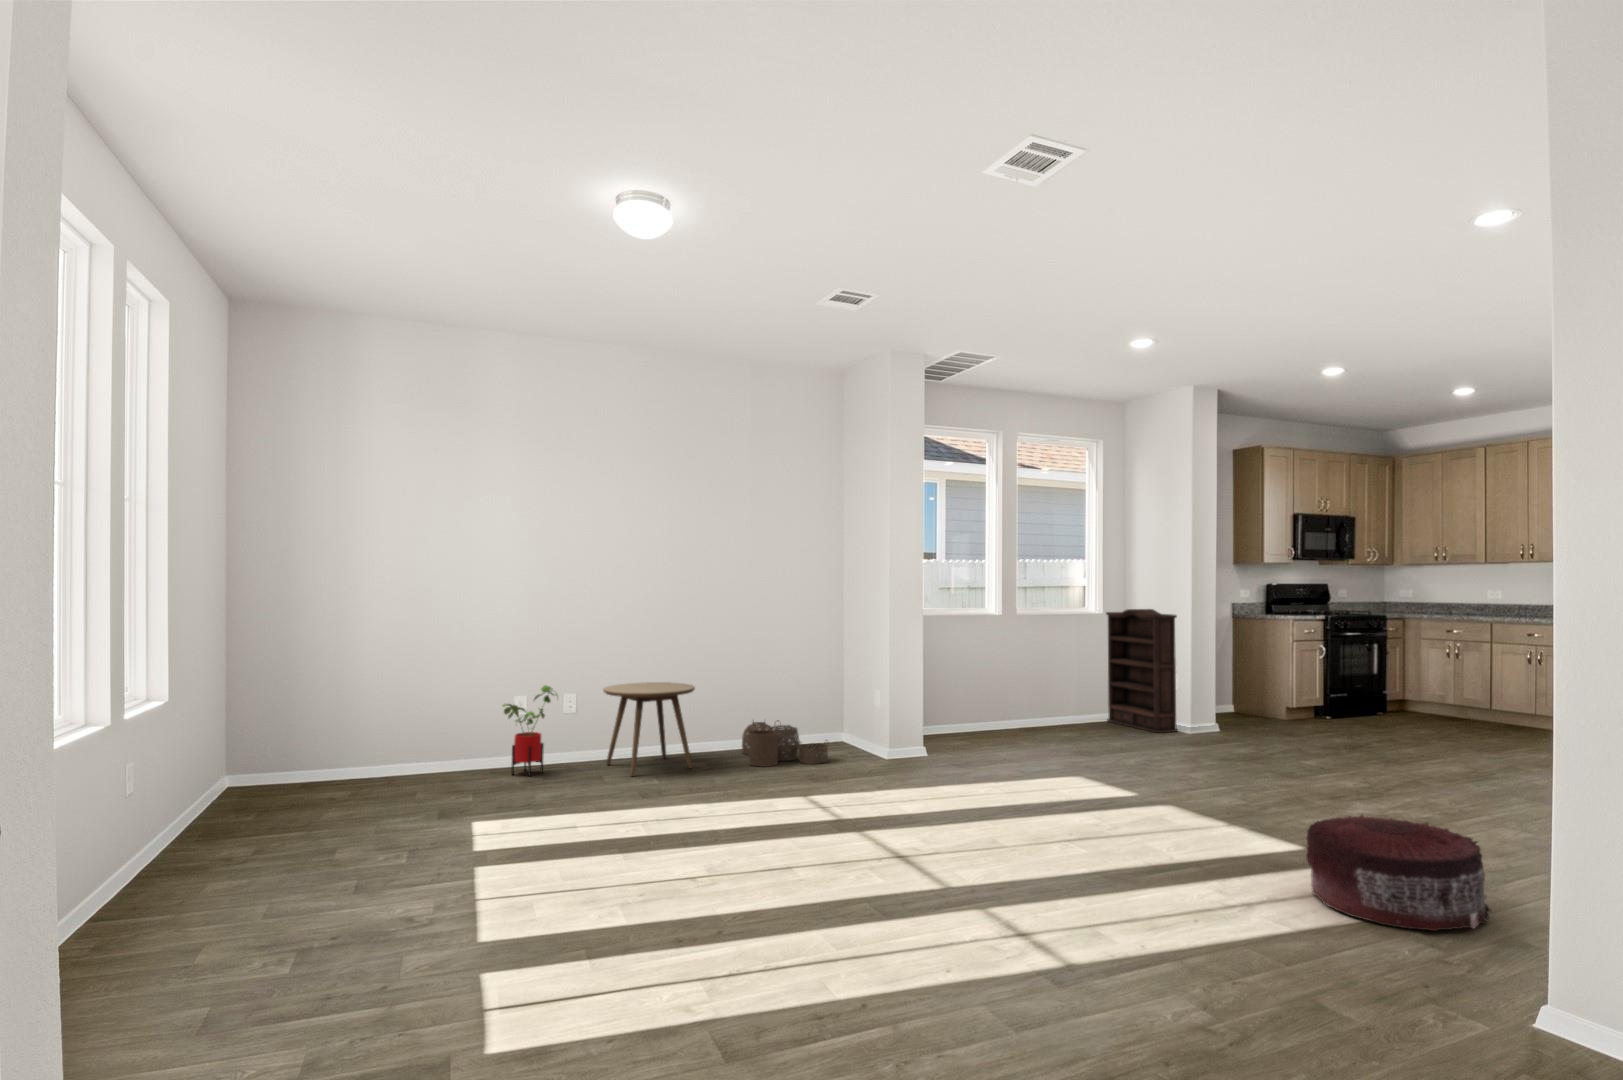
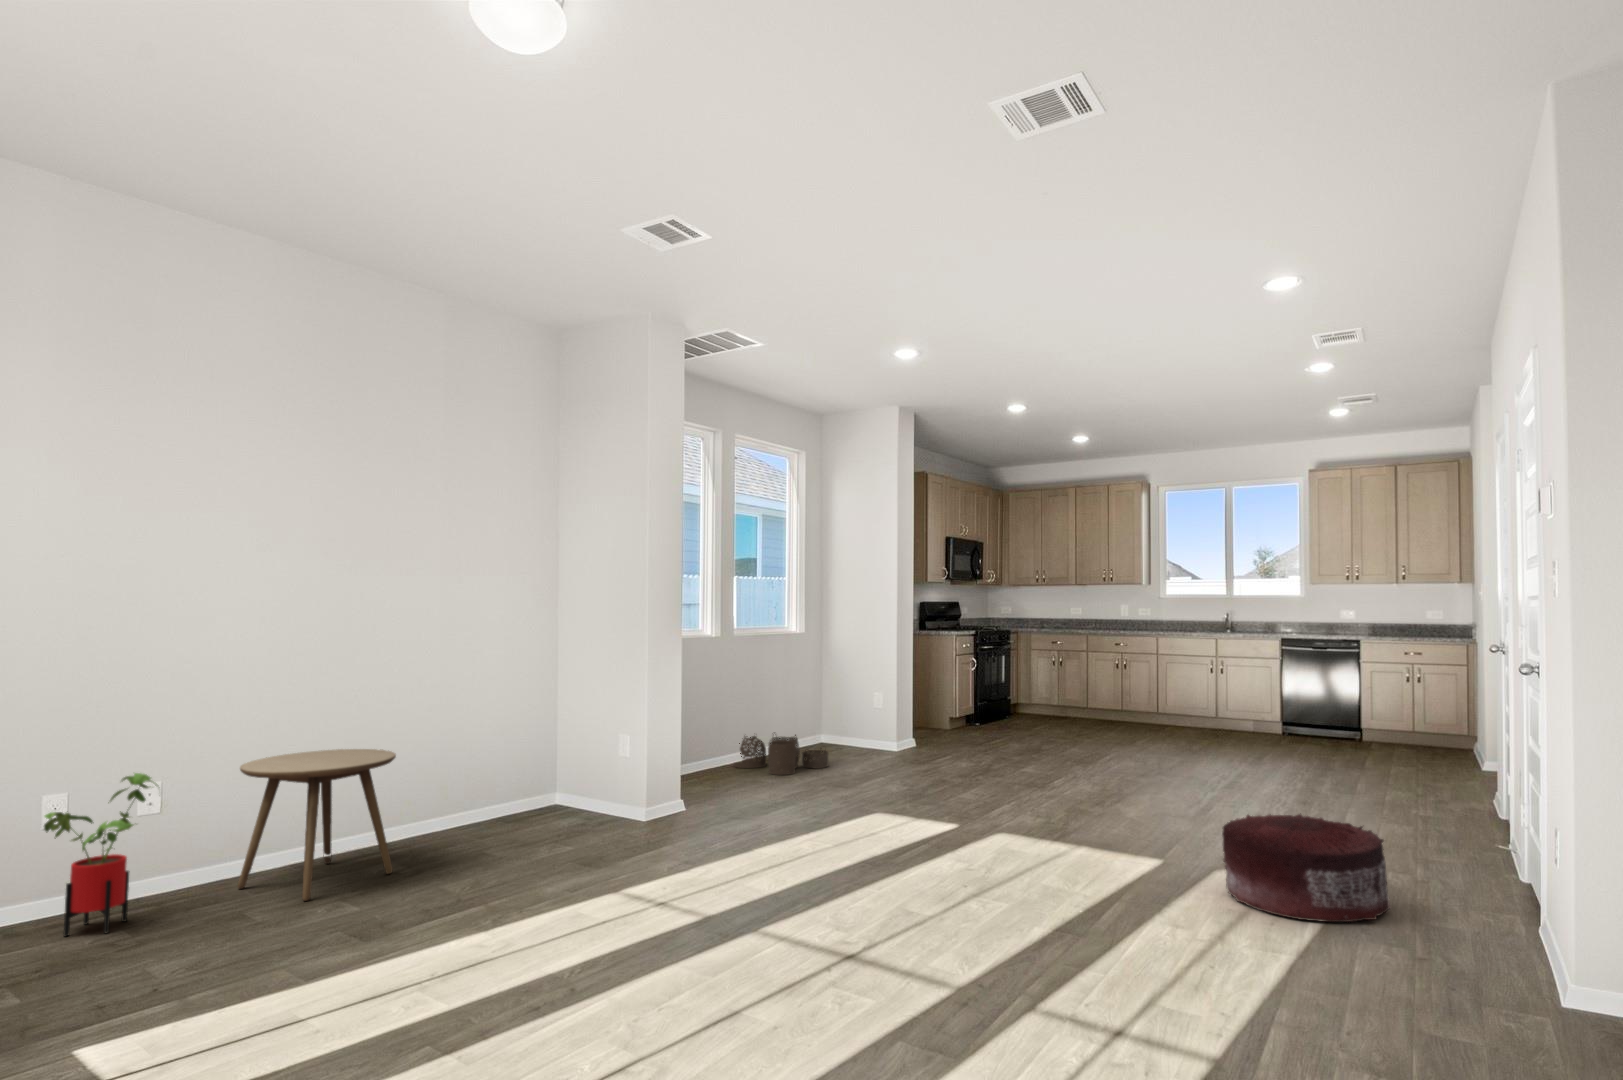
bookshelf: present [1106,609,1178,733] -> none [807,628,884,756]
woven basket: present [742,722,828,766] -> present [734,735,829,775]

